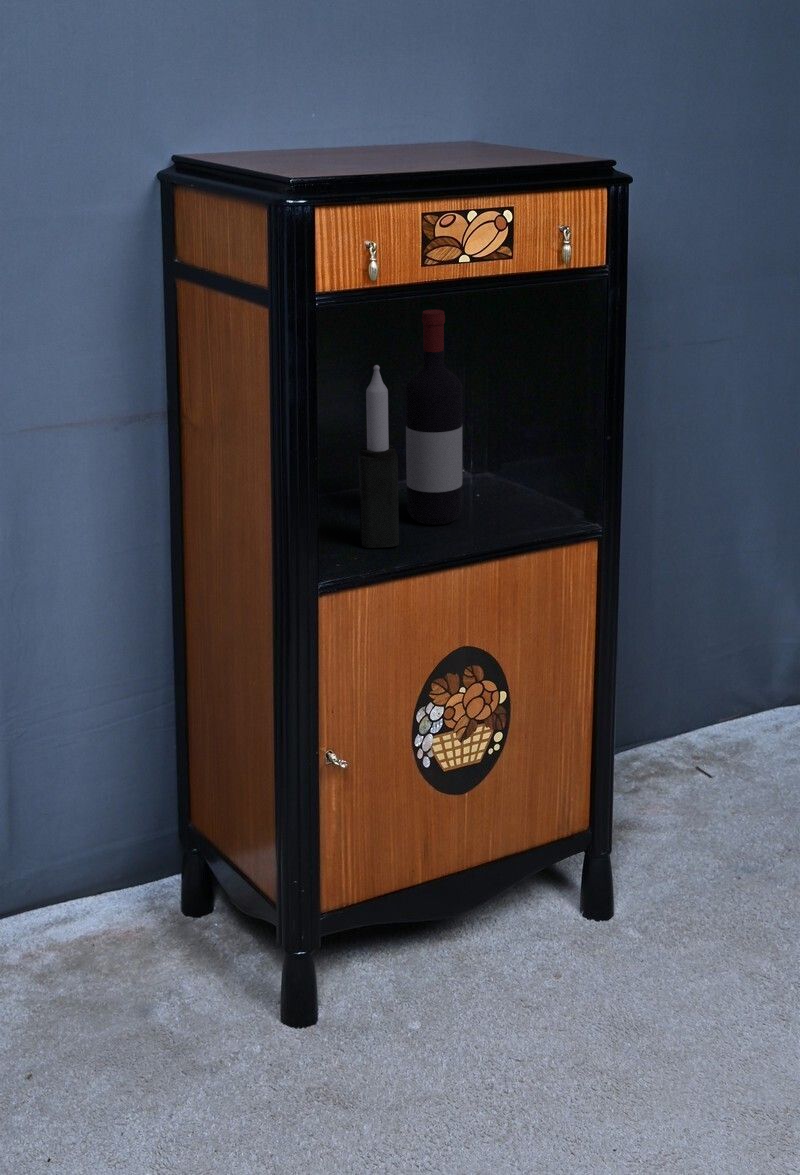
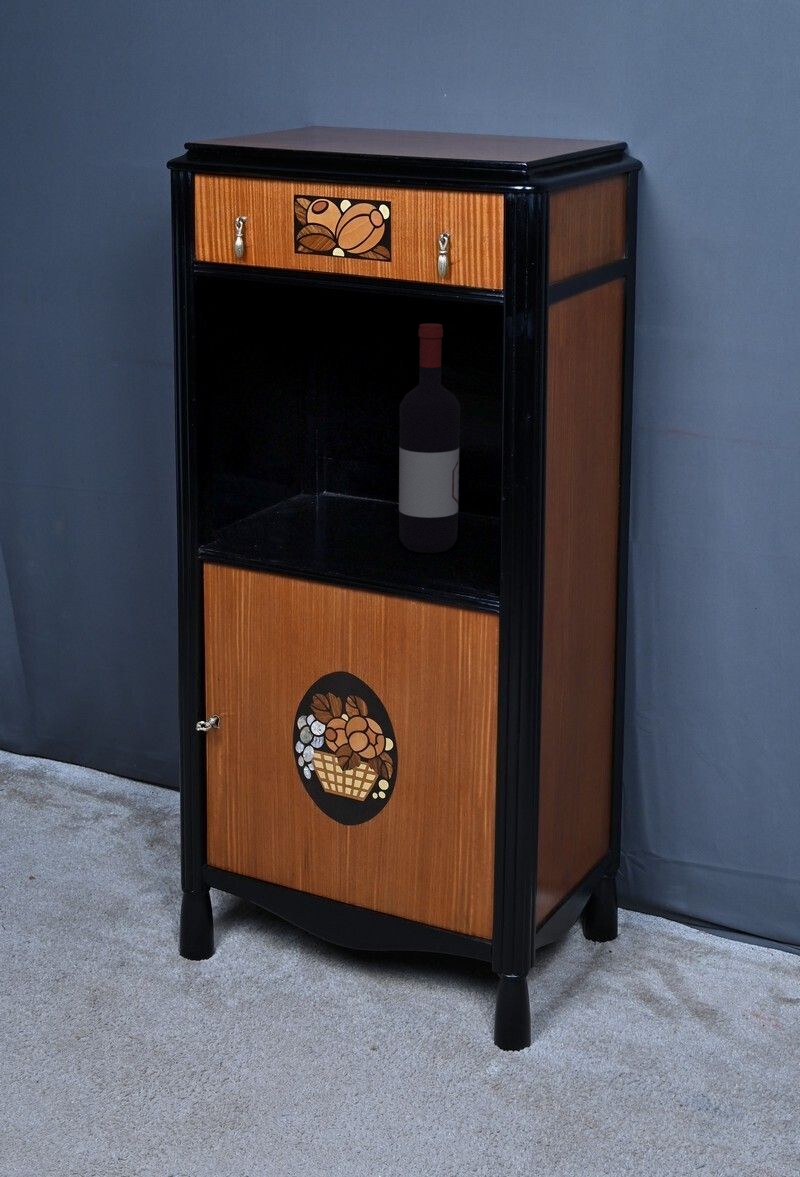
candle: present [359,365,399,548] -> none [308,360,354,549]

